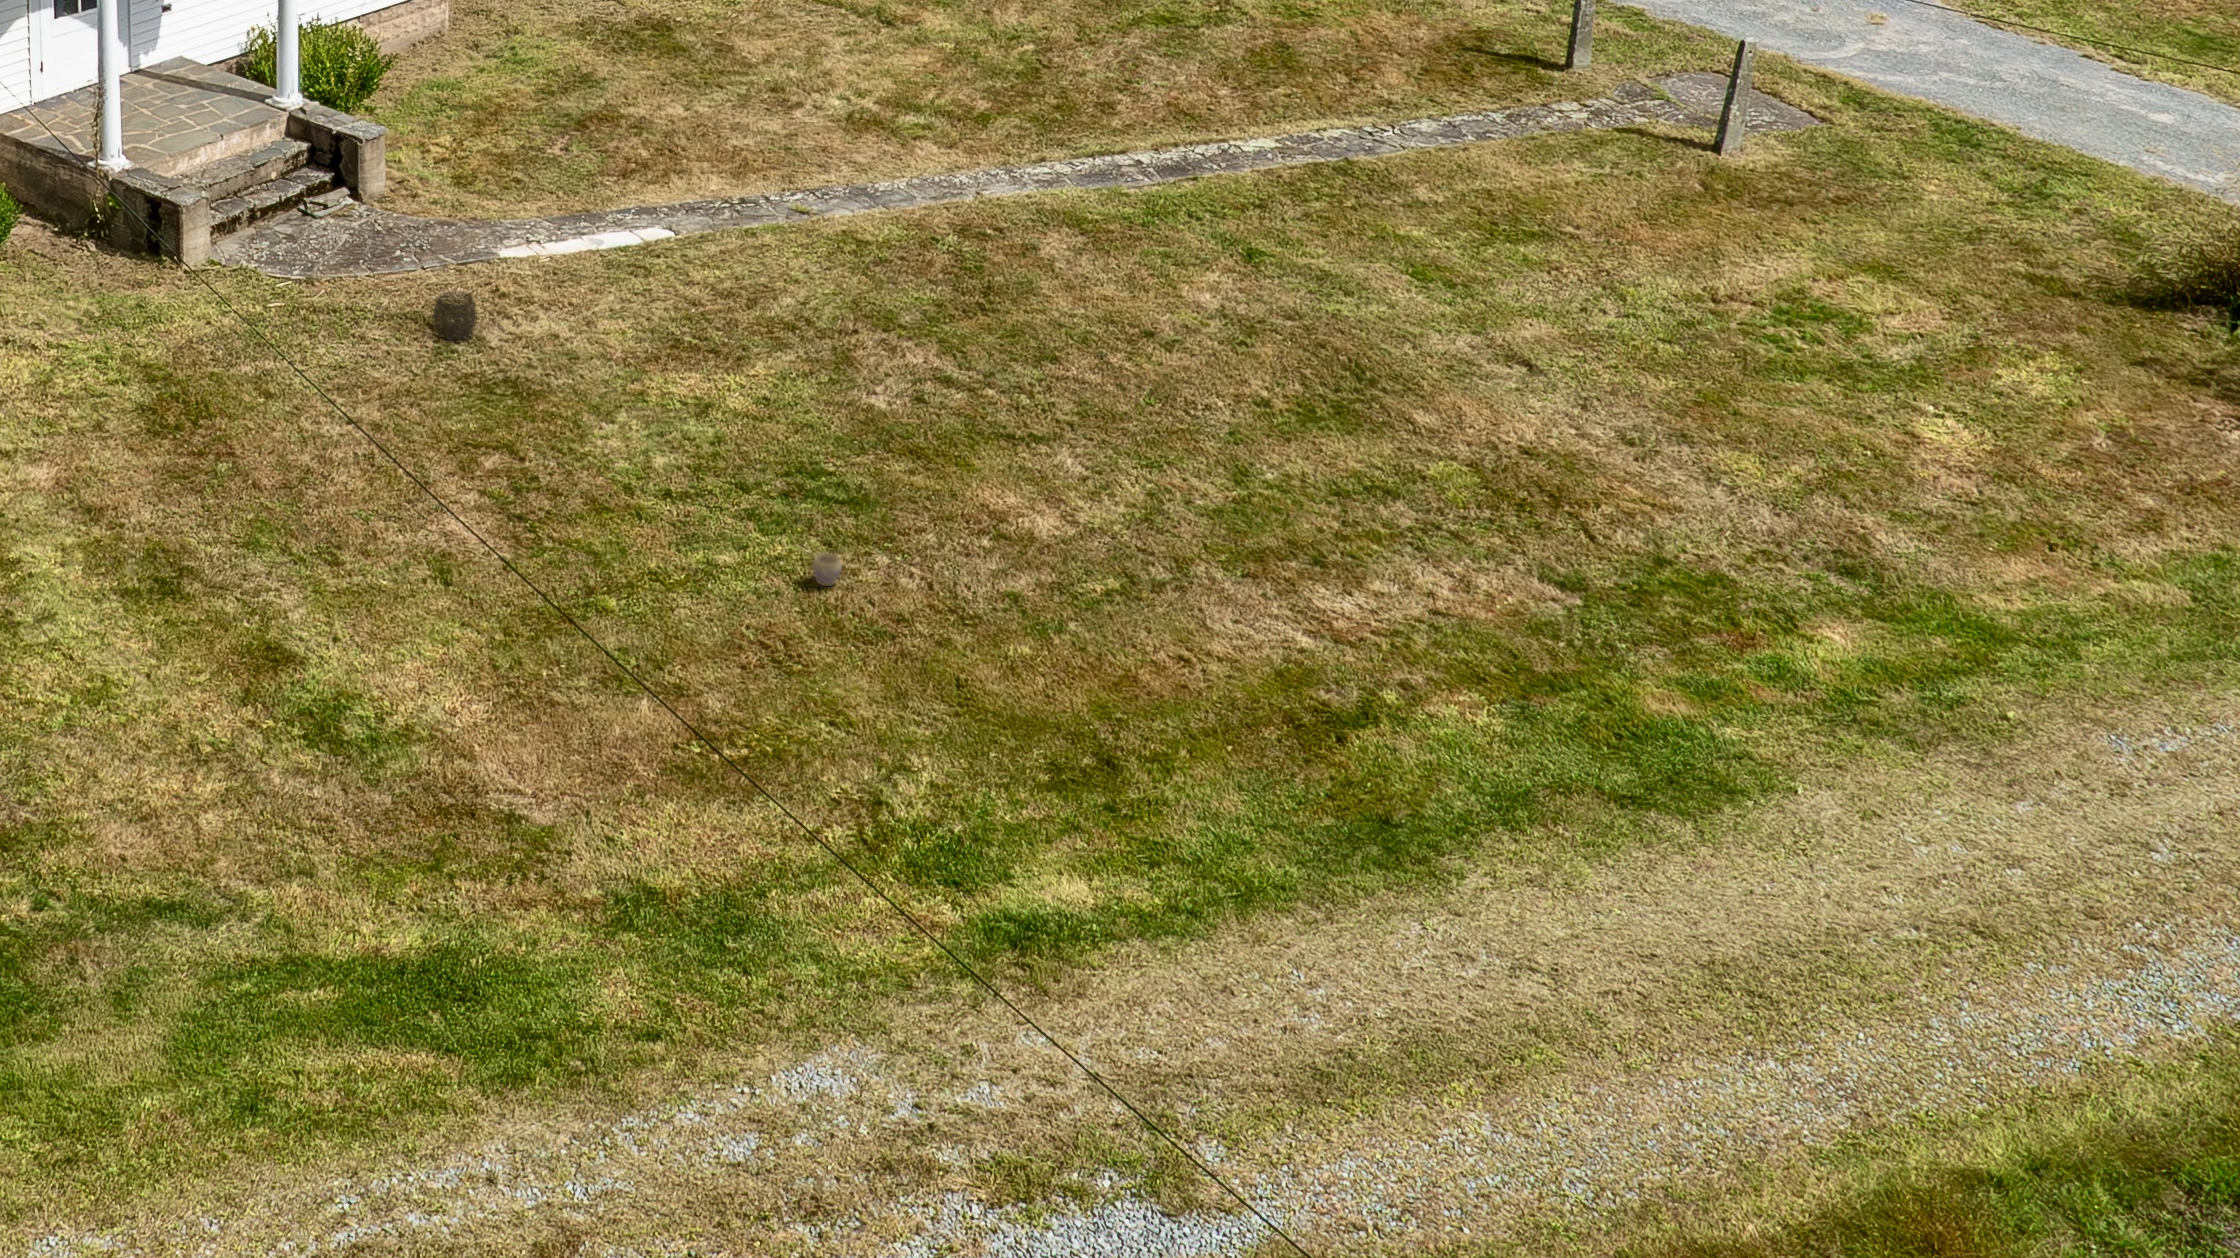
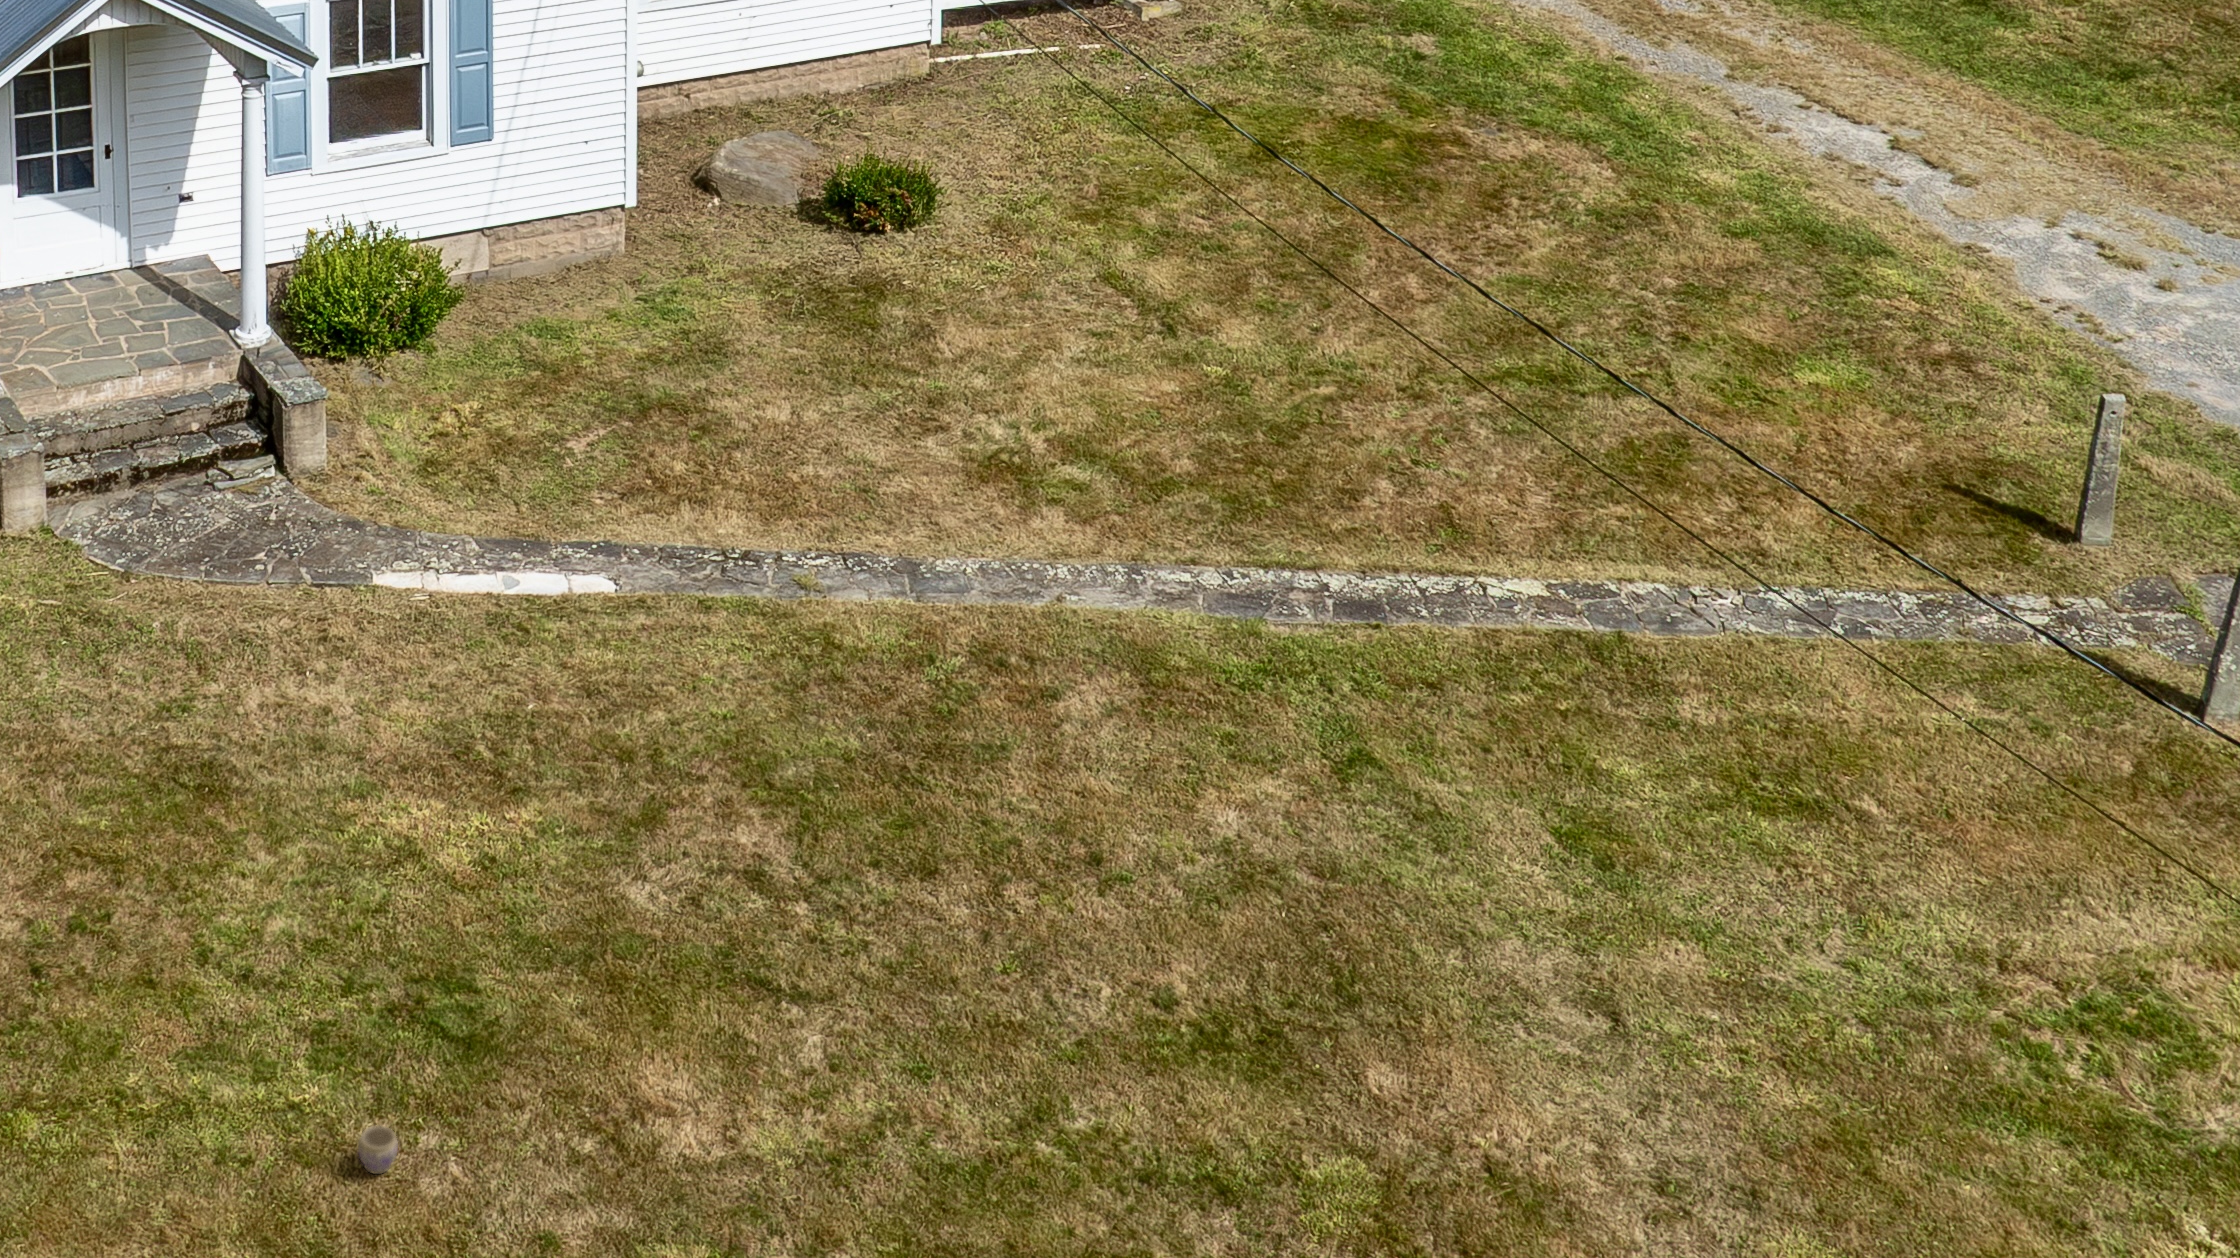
woven basket: present [432,291,477,340] -> none [209,631,267,697]

